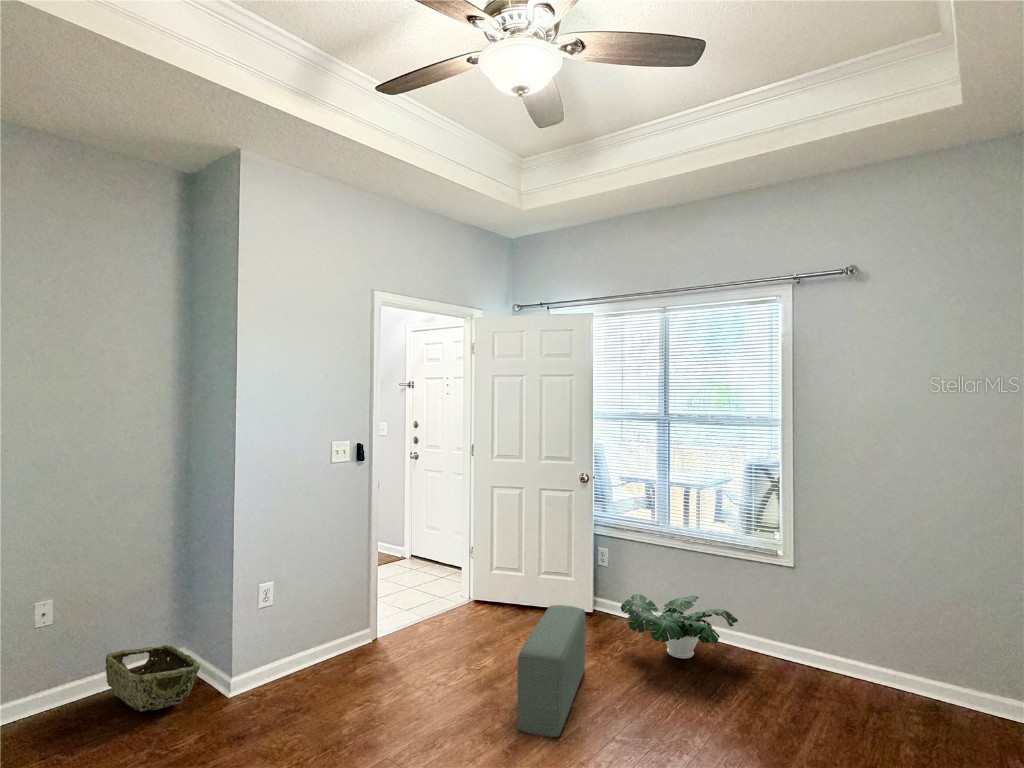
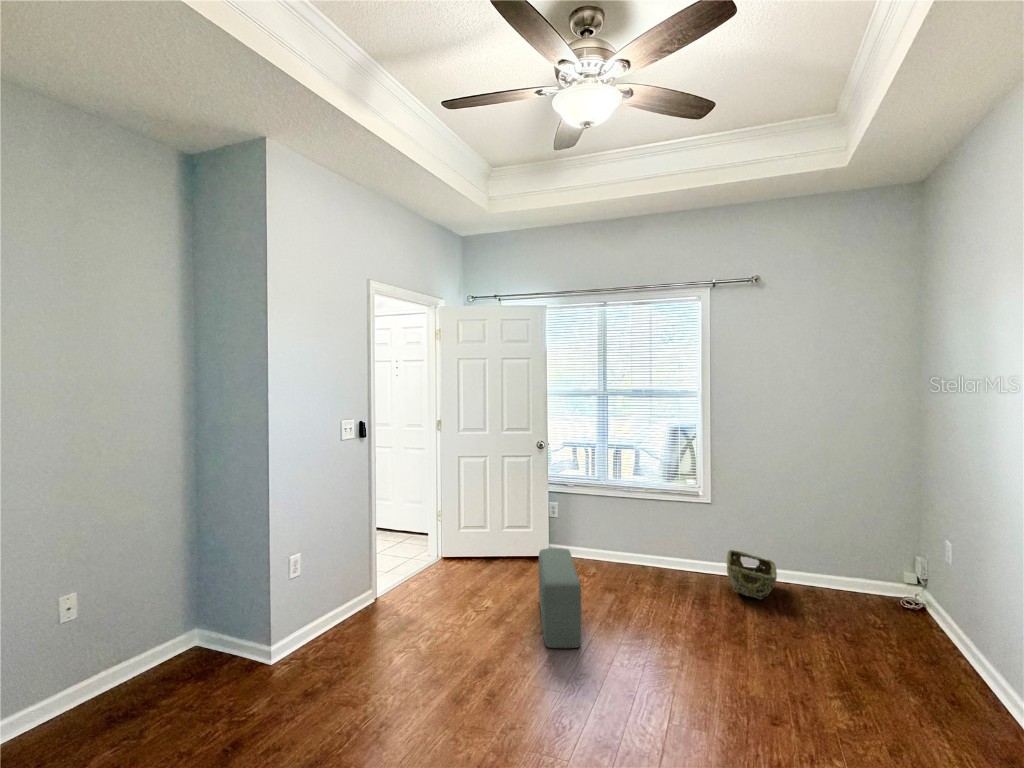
potted plant: present [621,594,738,659] -> none [582,533,673,581]
woven basket: present [105,645,200,712] -> present [727,550,777,599]

